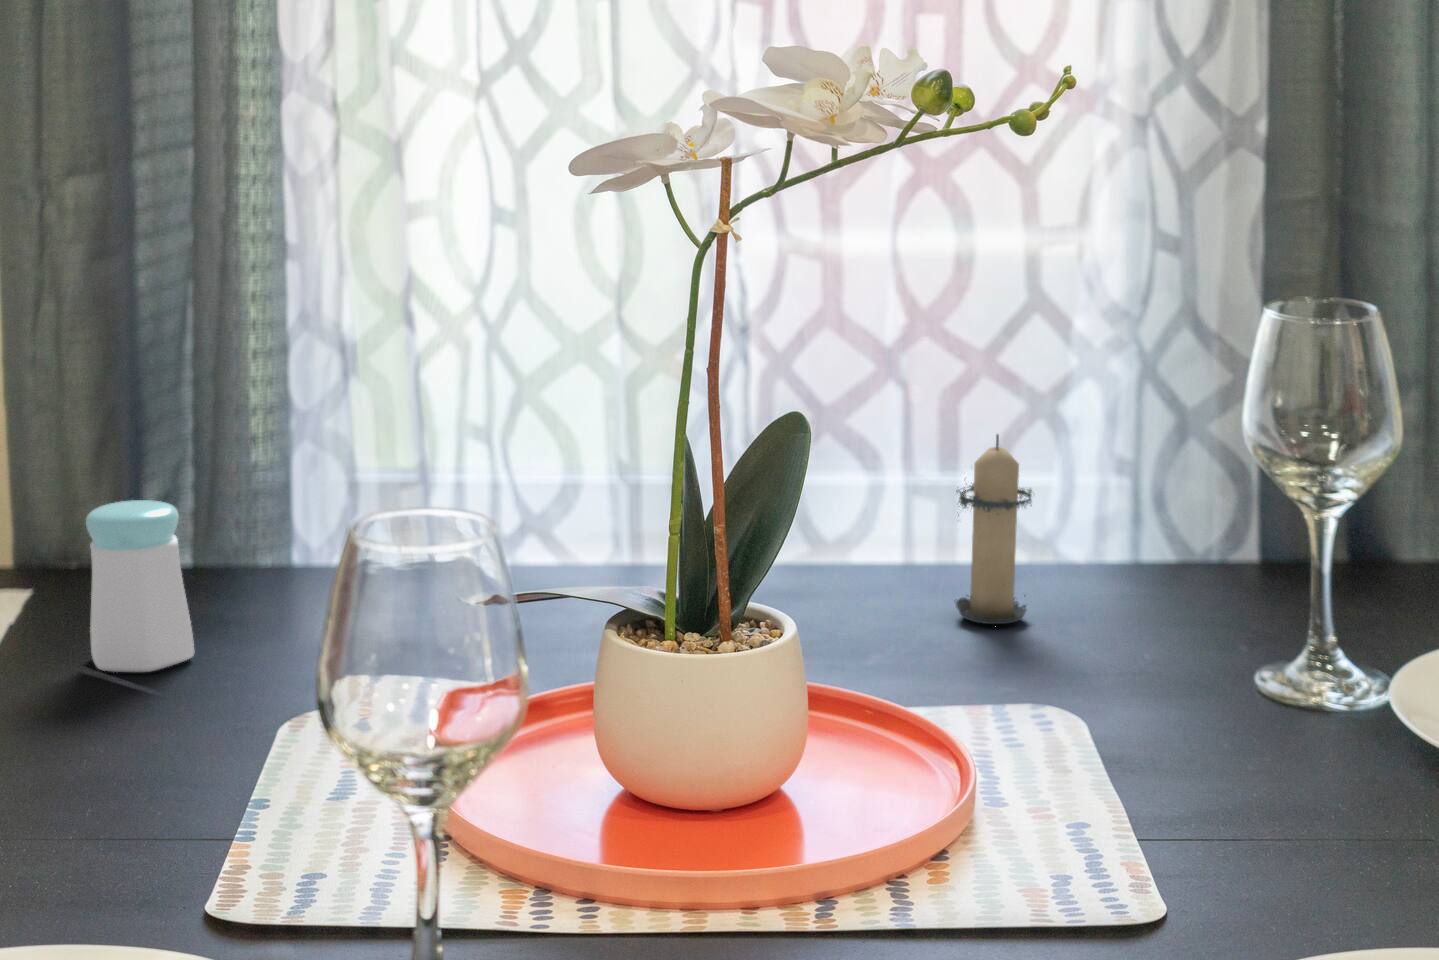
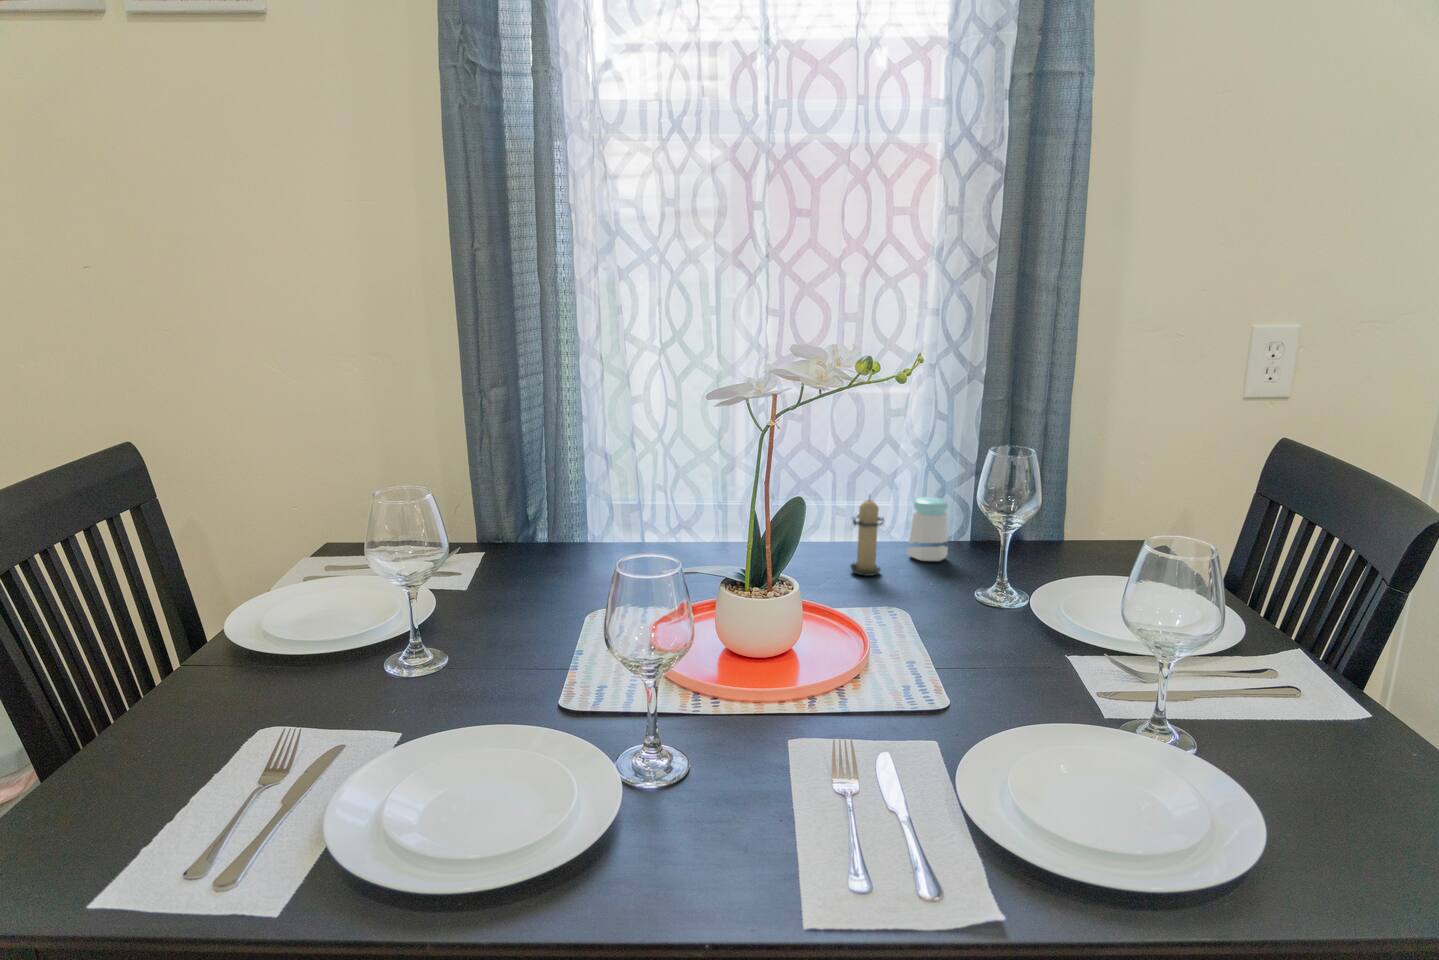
salt shaker: present [86,500,194,672] -> present [907,497,948,561]

